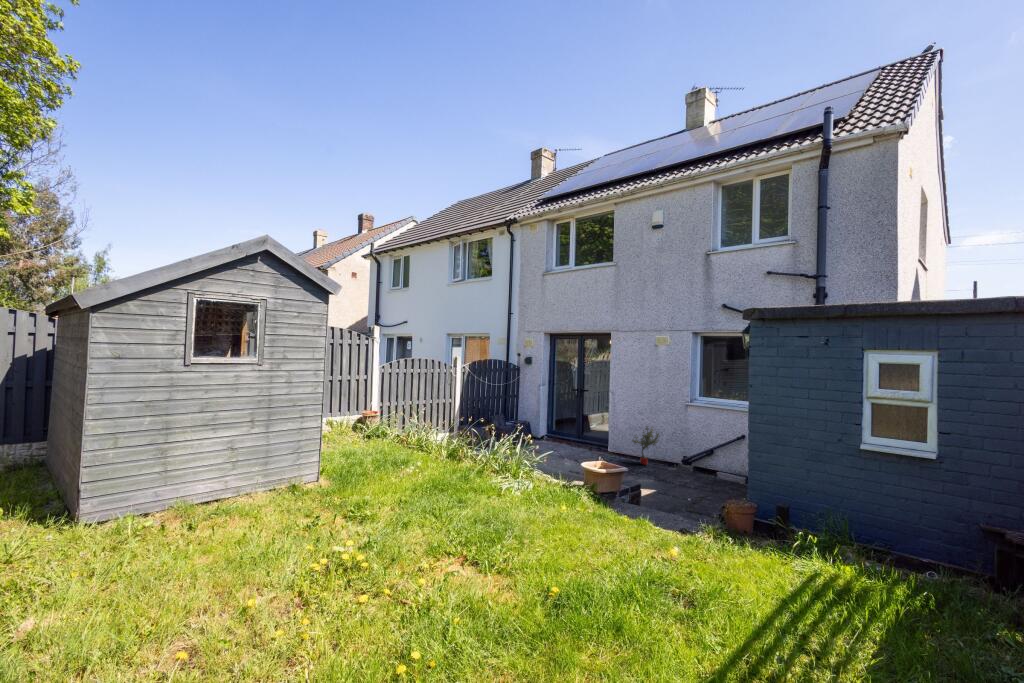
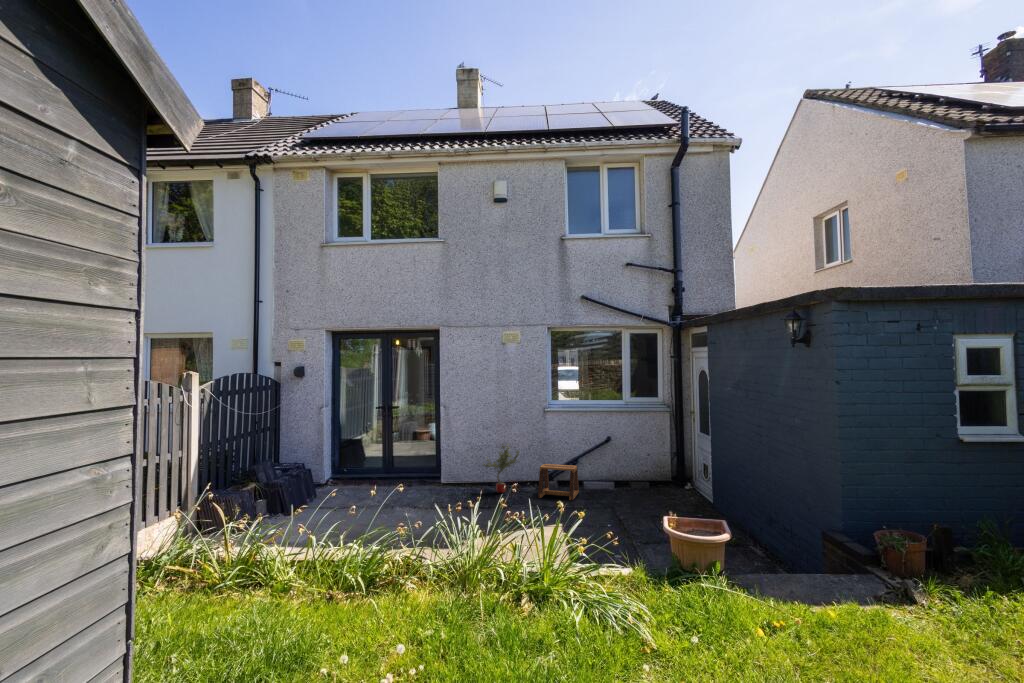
stool: none [665,448,708,481] -> present [538,464,579,500]

